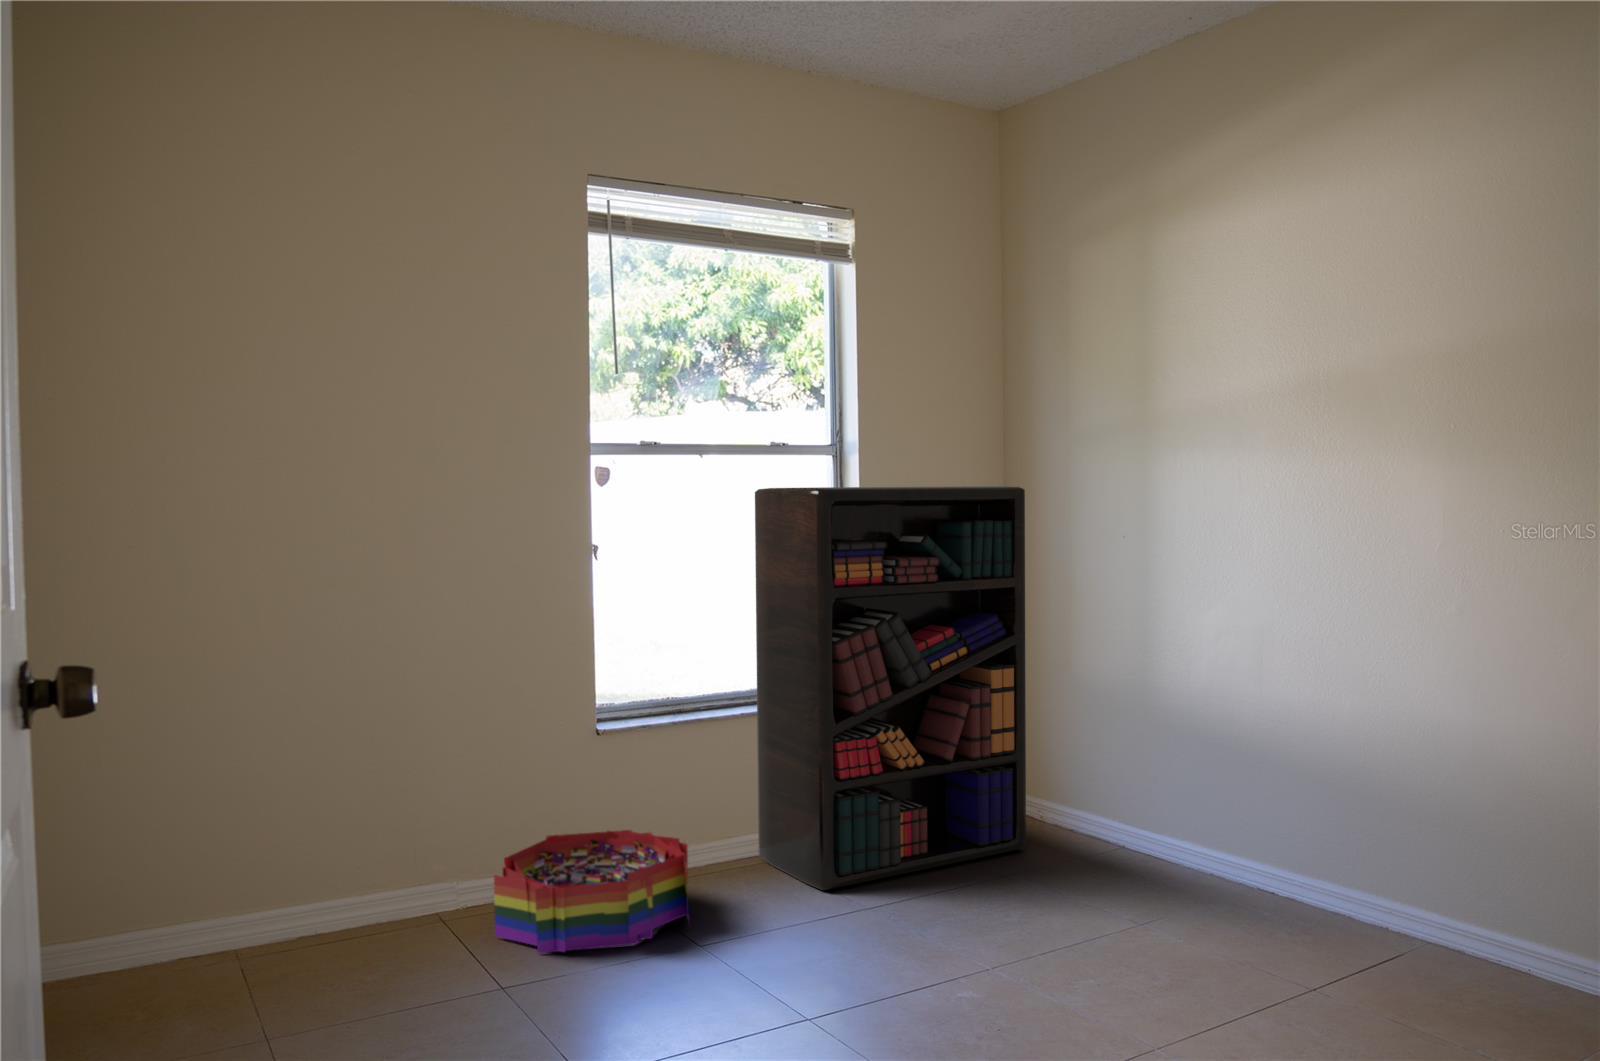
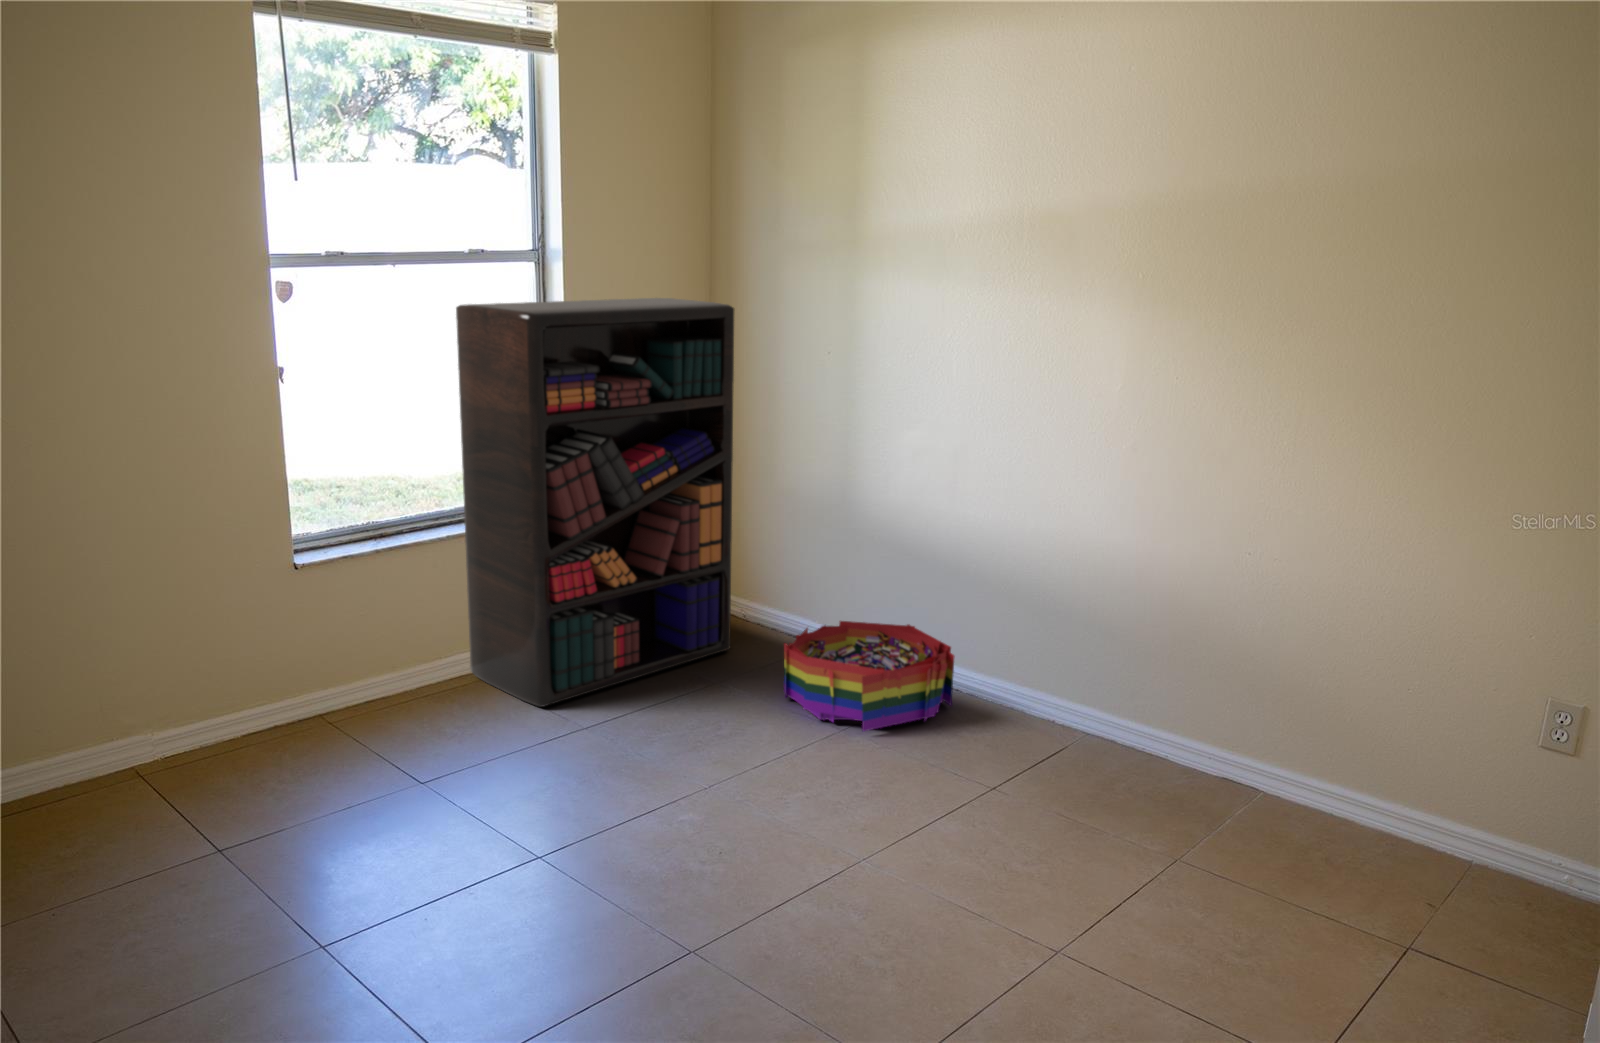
storage bin: present [494,830,690,954] -> present [784,621,955,731]

